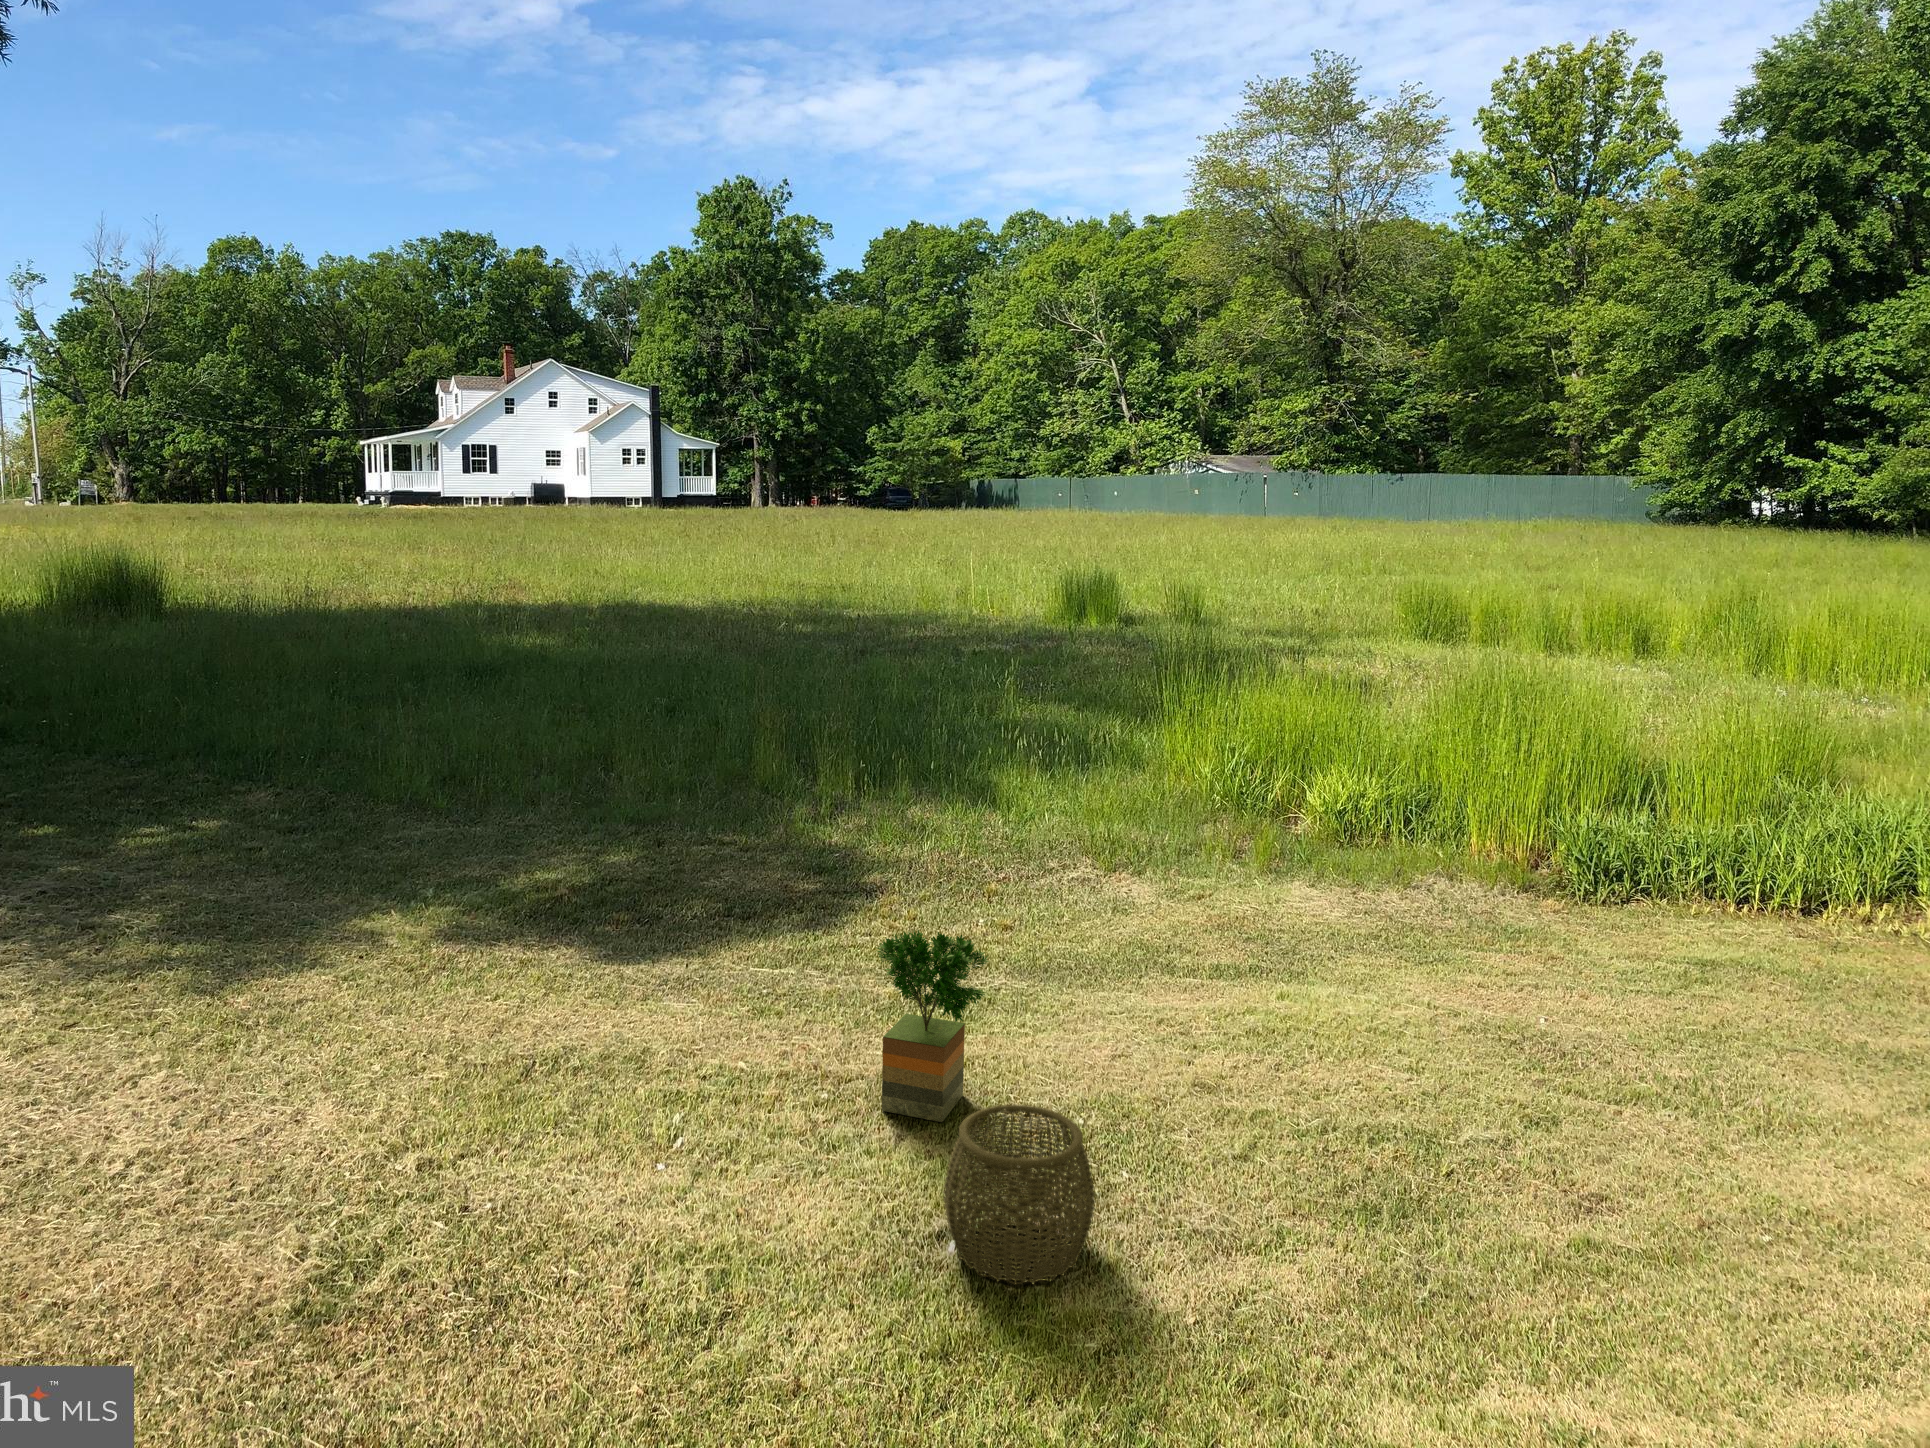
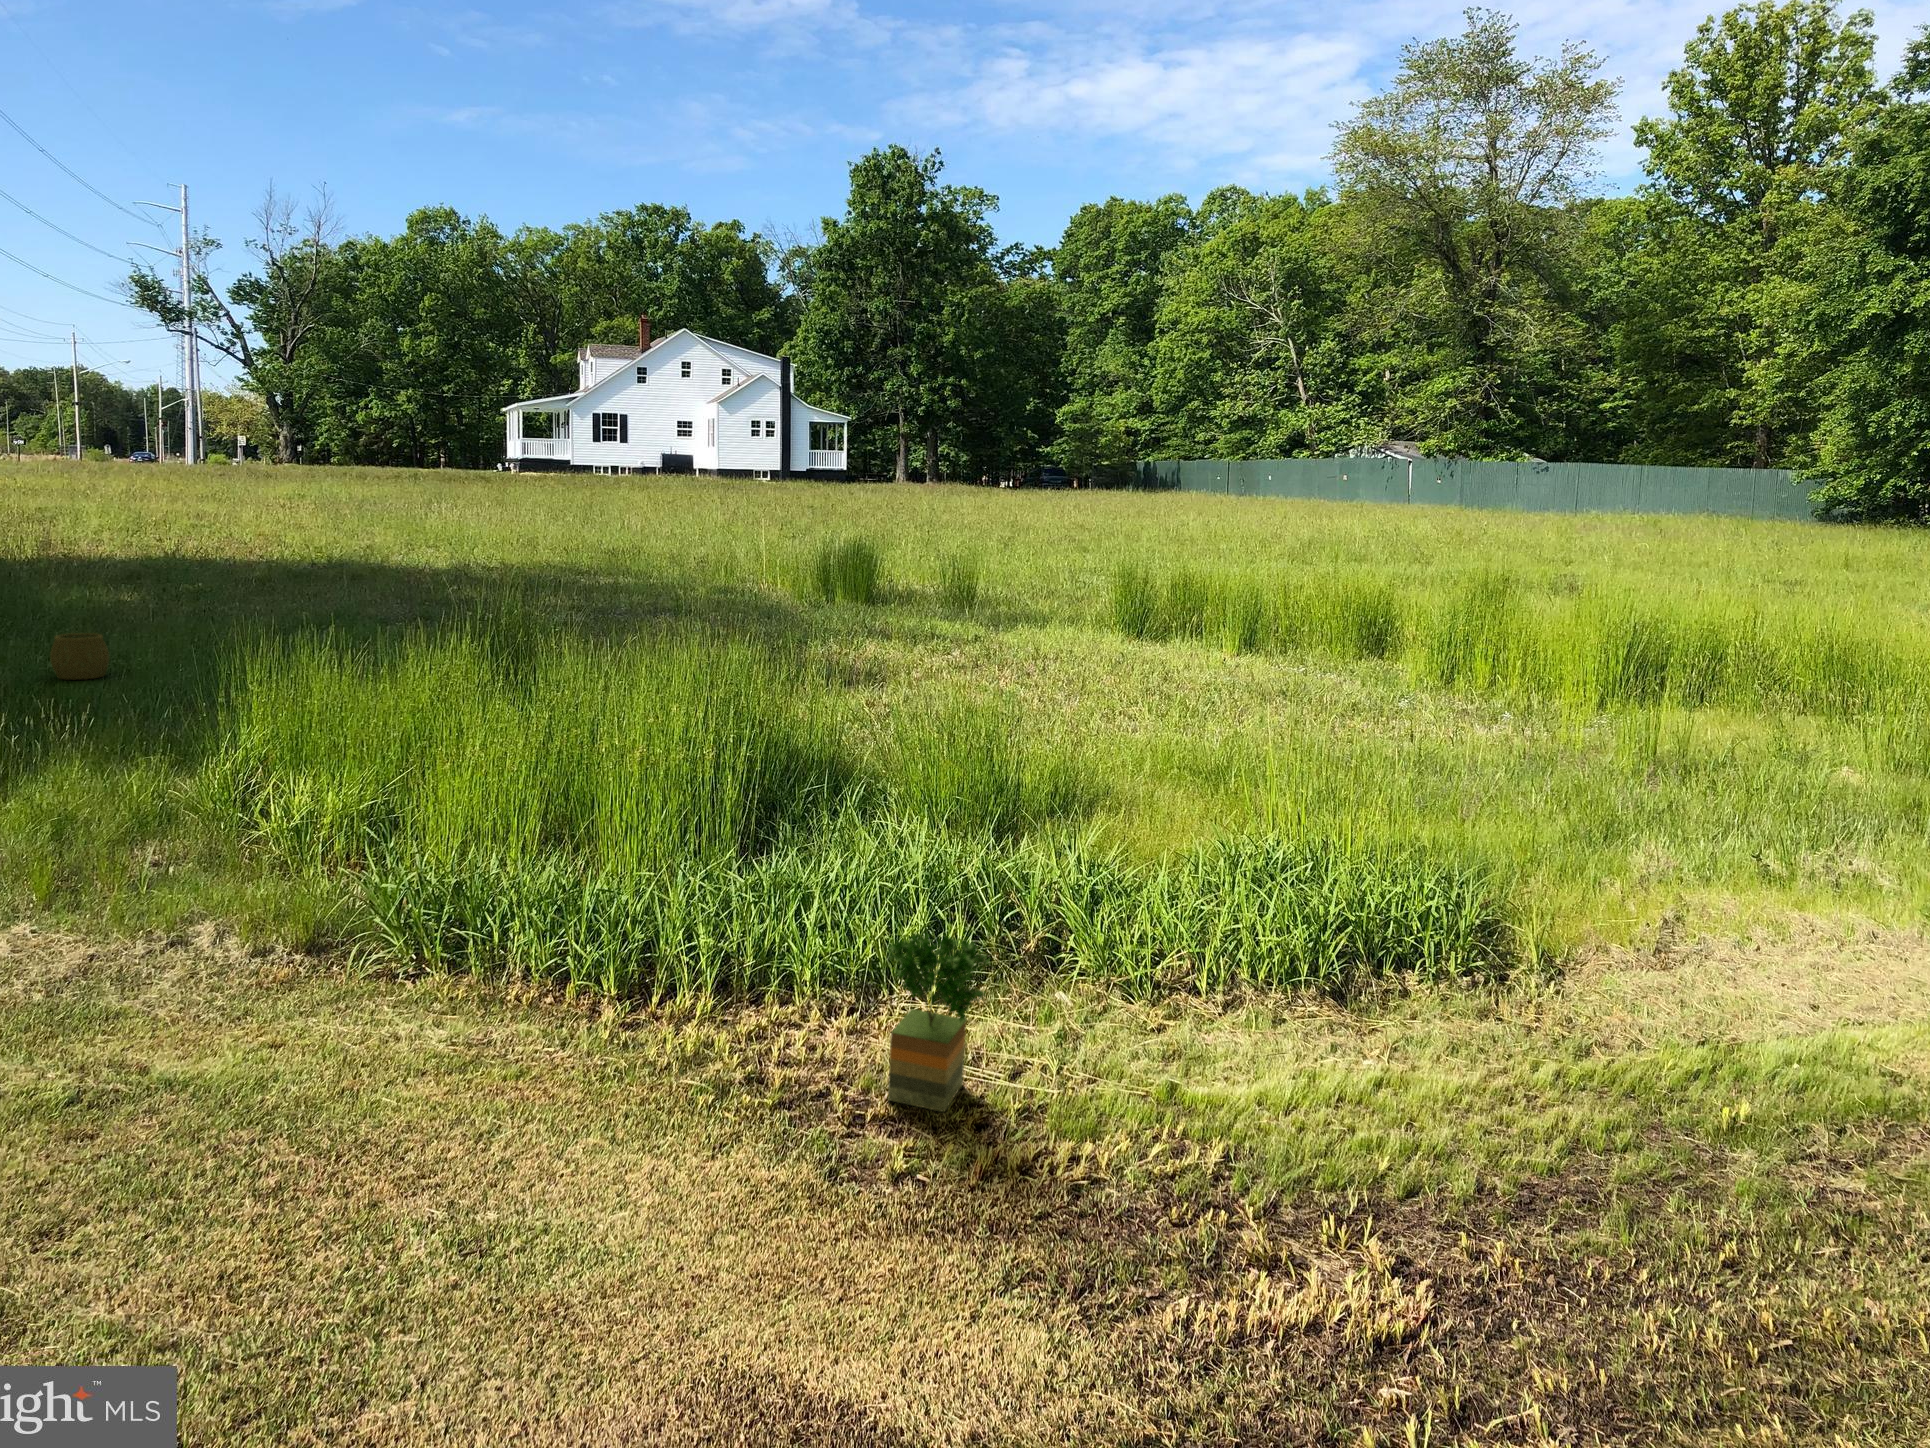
woven basket: present [943,1105,1095,1285] -> present [51,633,109,680]

